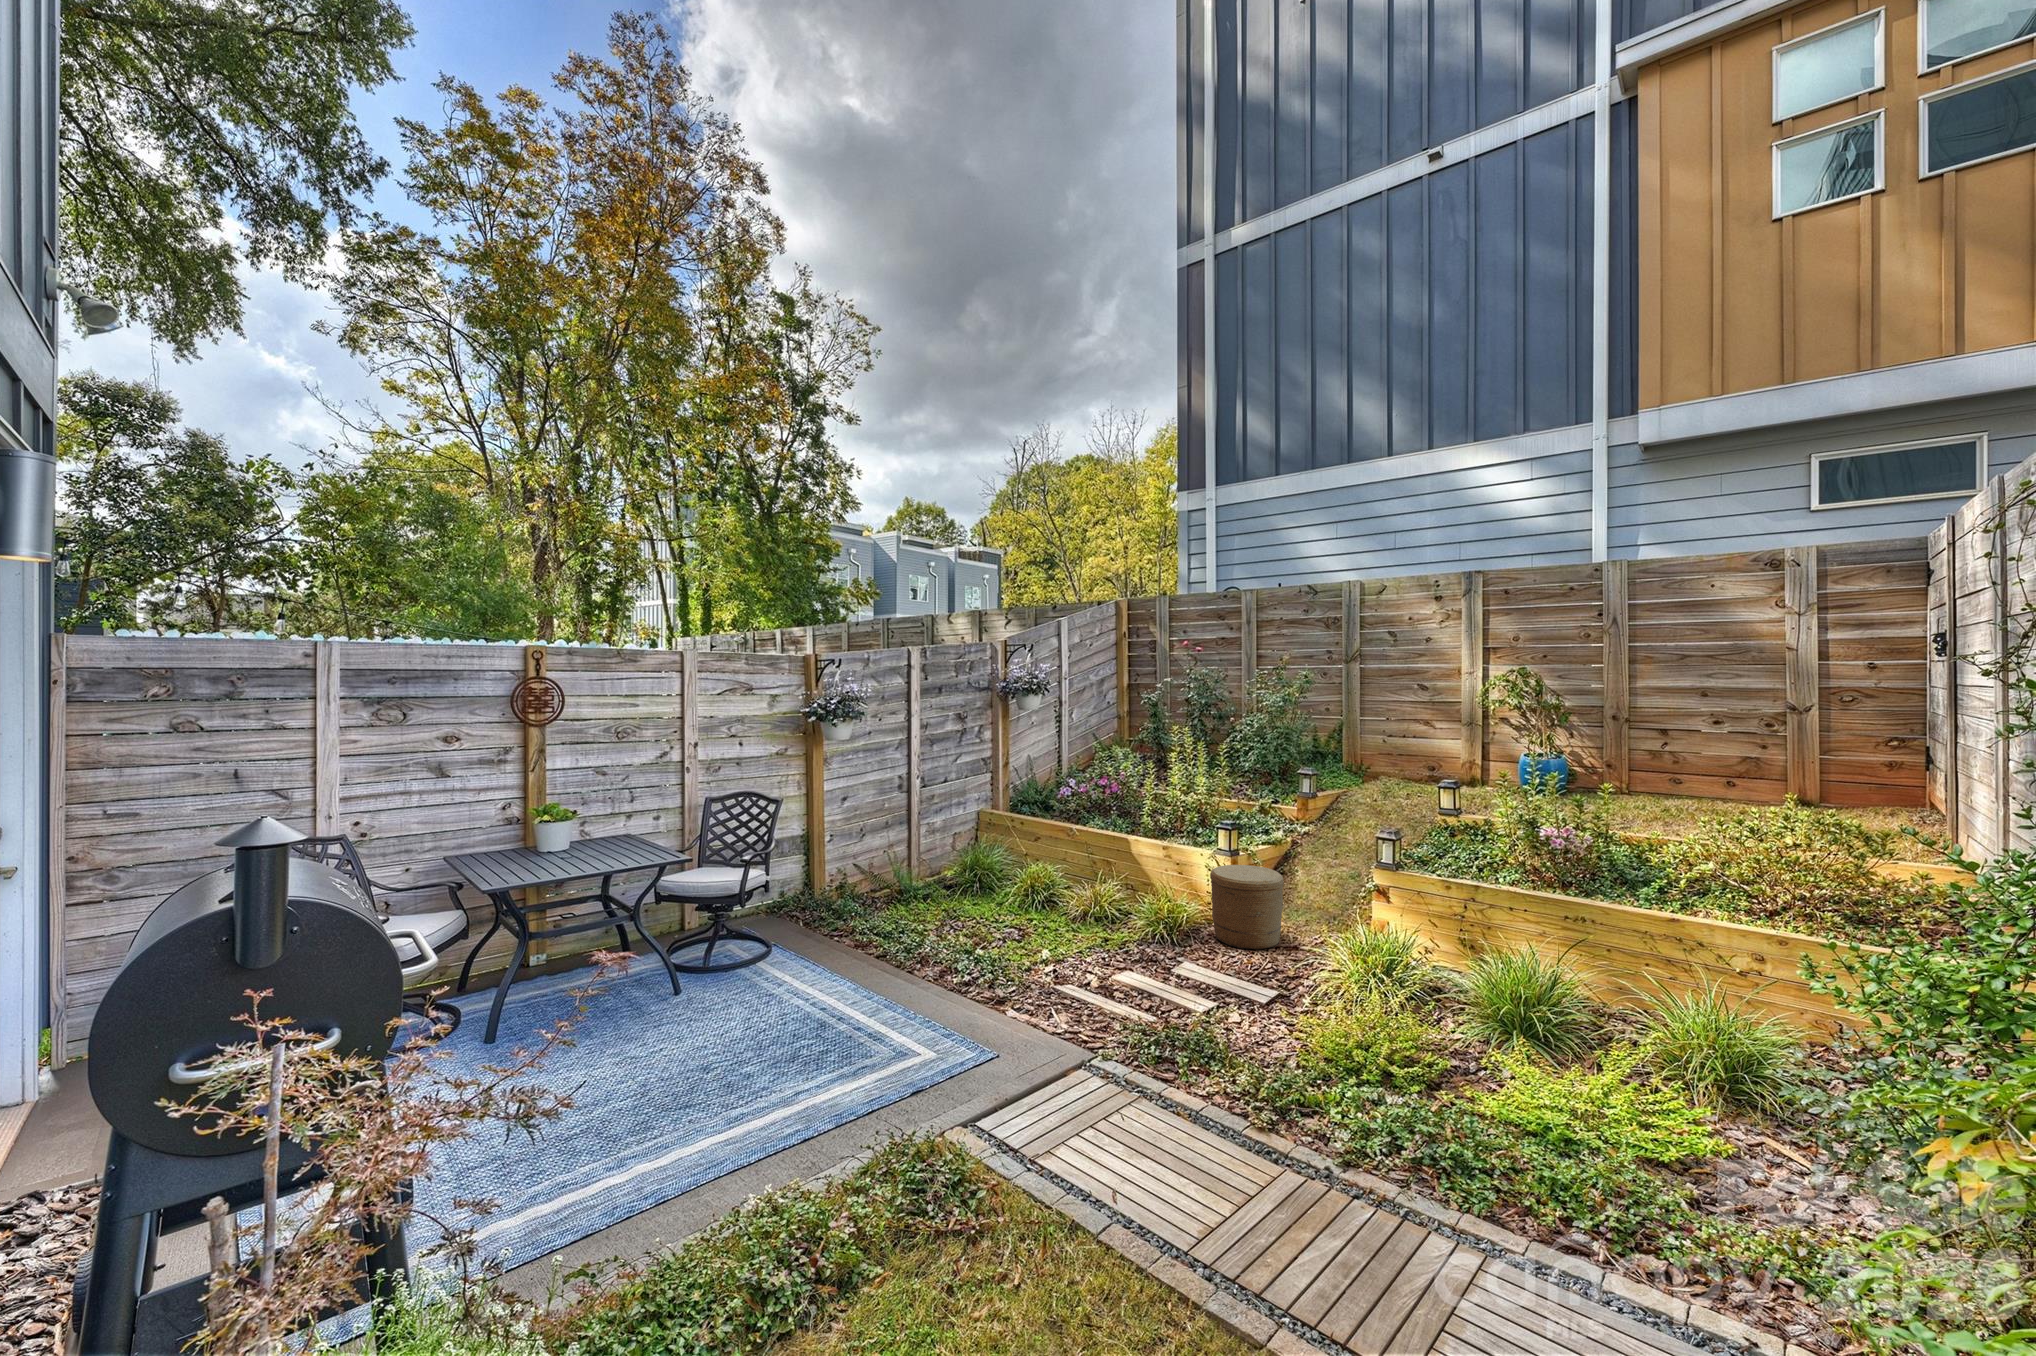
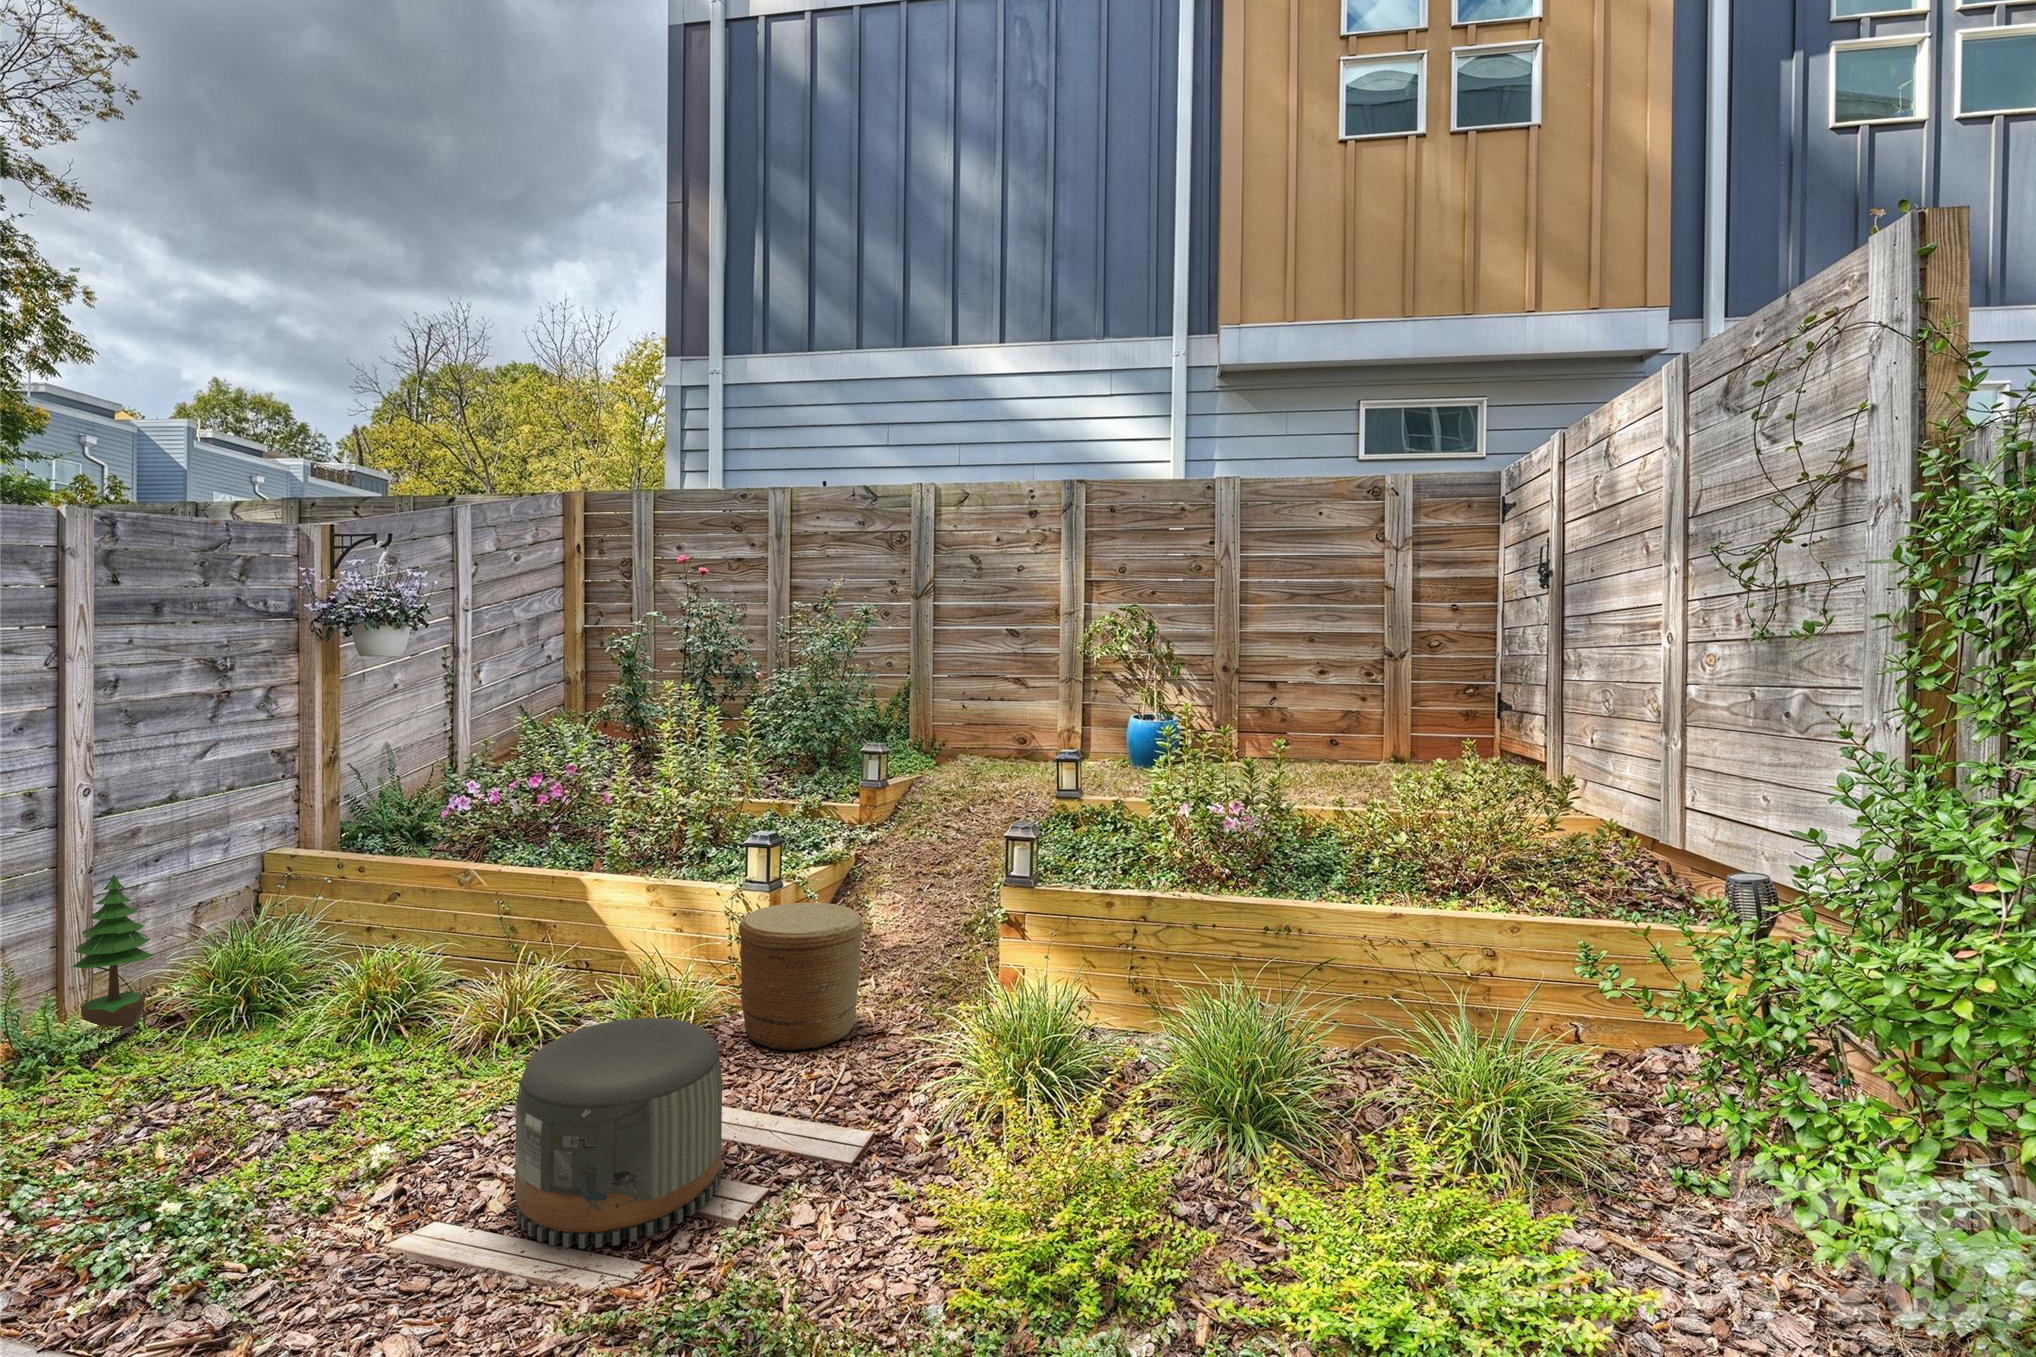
potted tree: none [922,816,949,891] -> present [72,874,153,1040]
pouf: none [1103,909,1196,1009] -> present [515,1018,722,1248]

